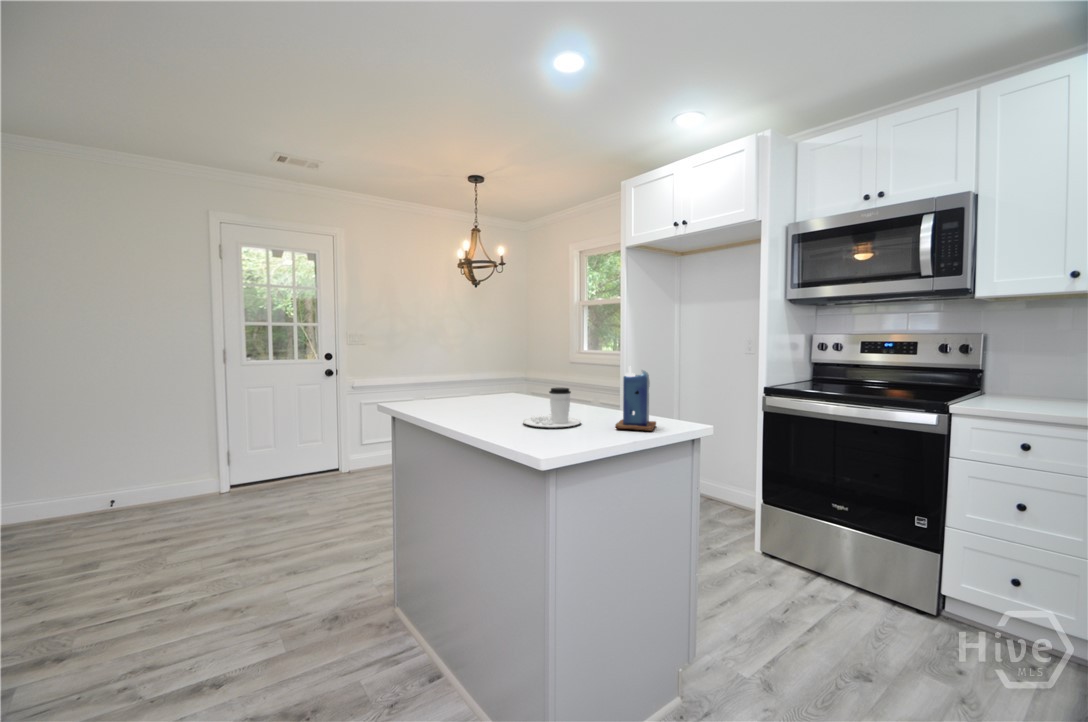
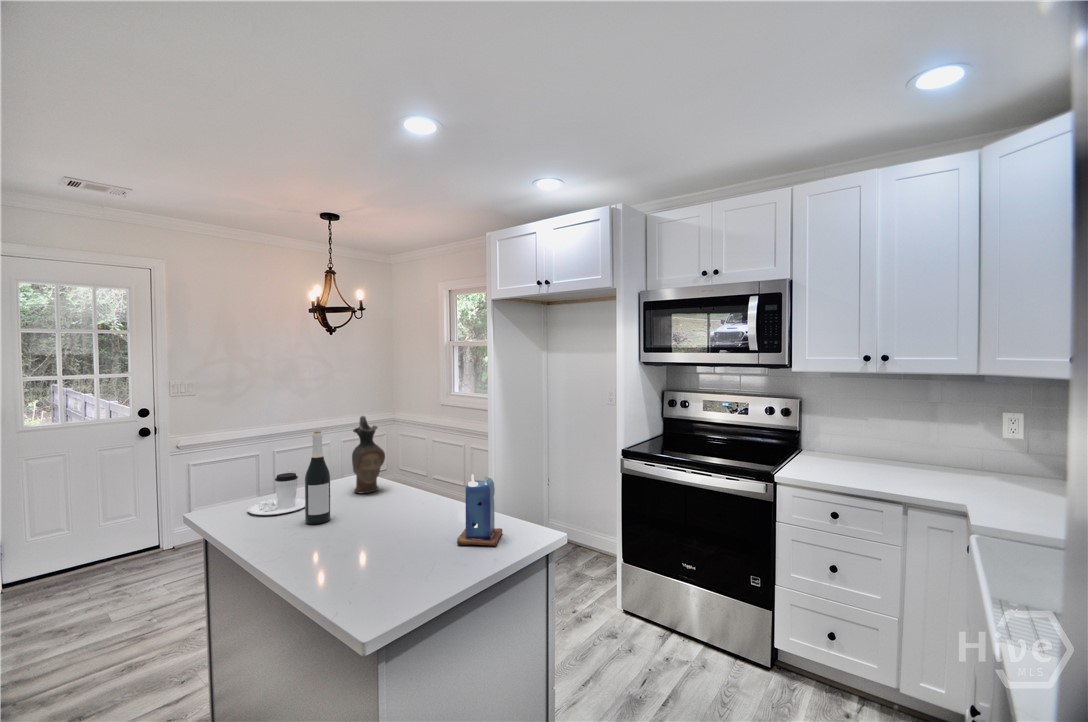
wine bottle: none [477,335,497,415] -> present [305,431,330,524]
ceramic pitcher: none [510,335,538,403] -> present [352,416,385,493]
coffee cup: present [523,388,581,428] -> present [247,473,305,515]

